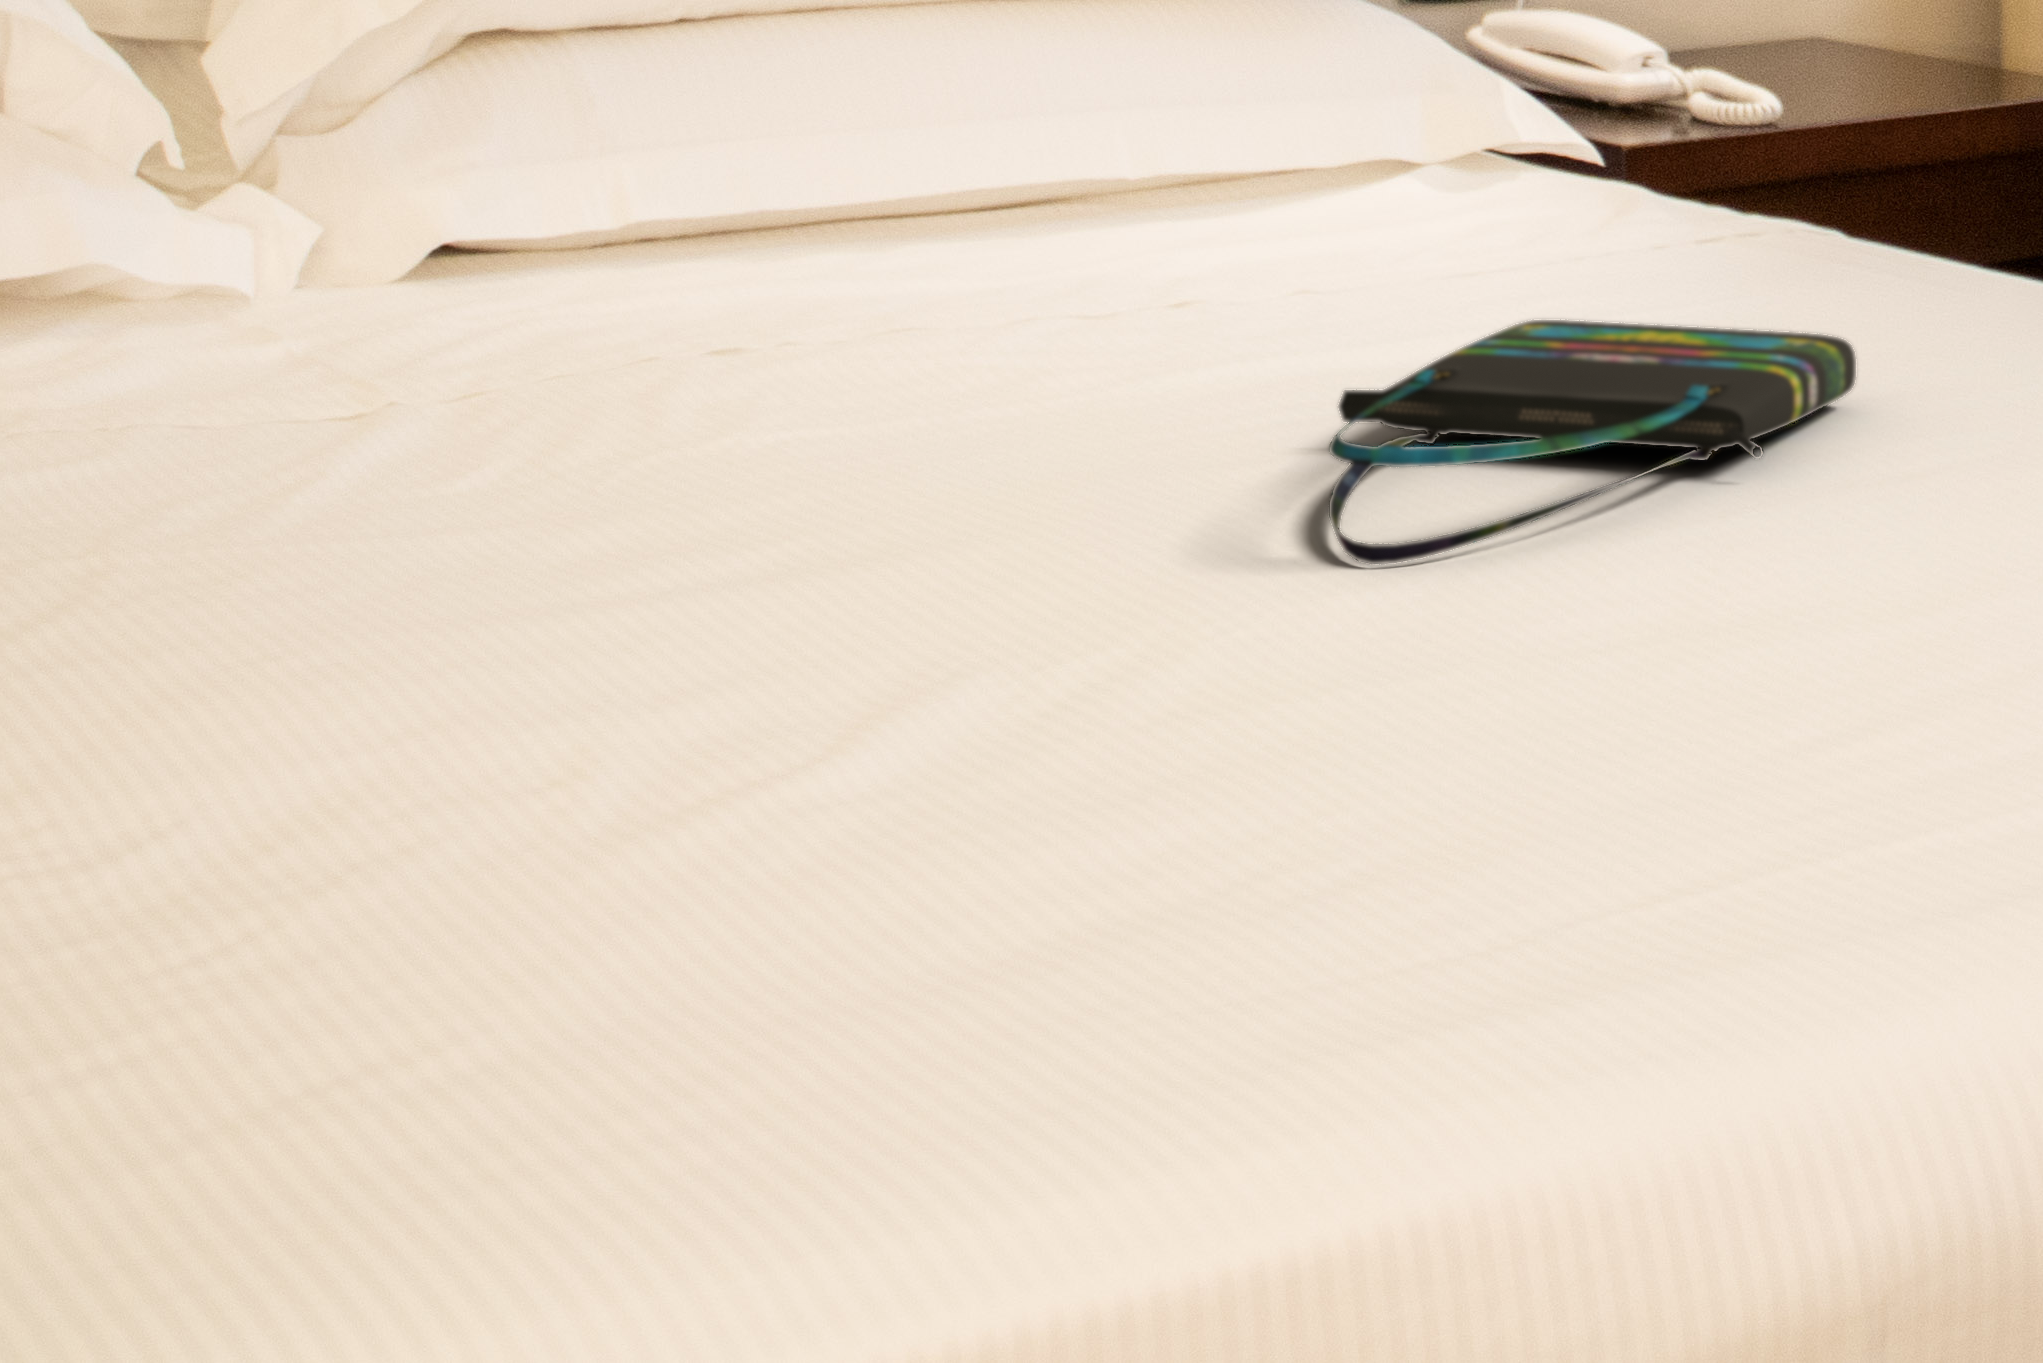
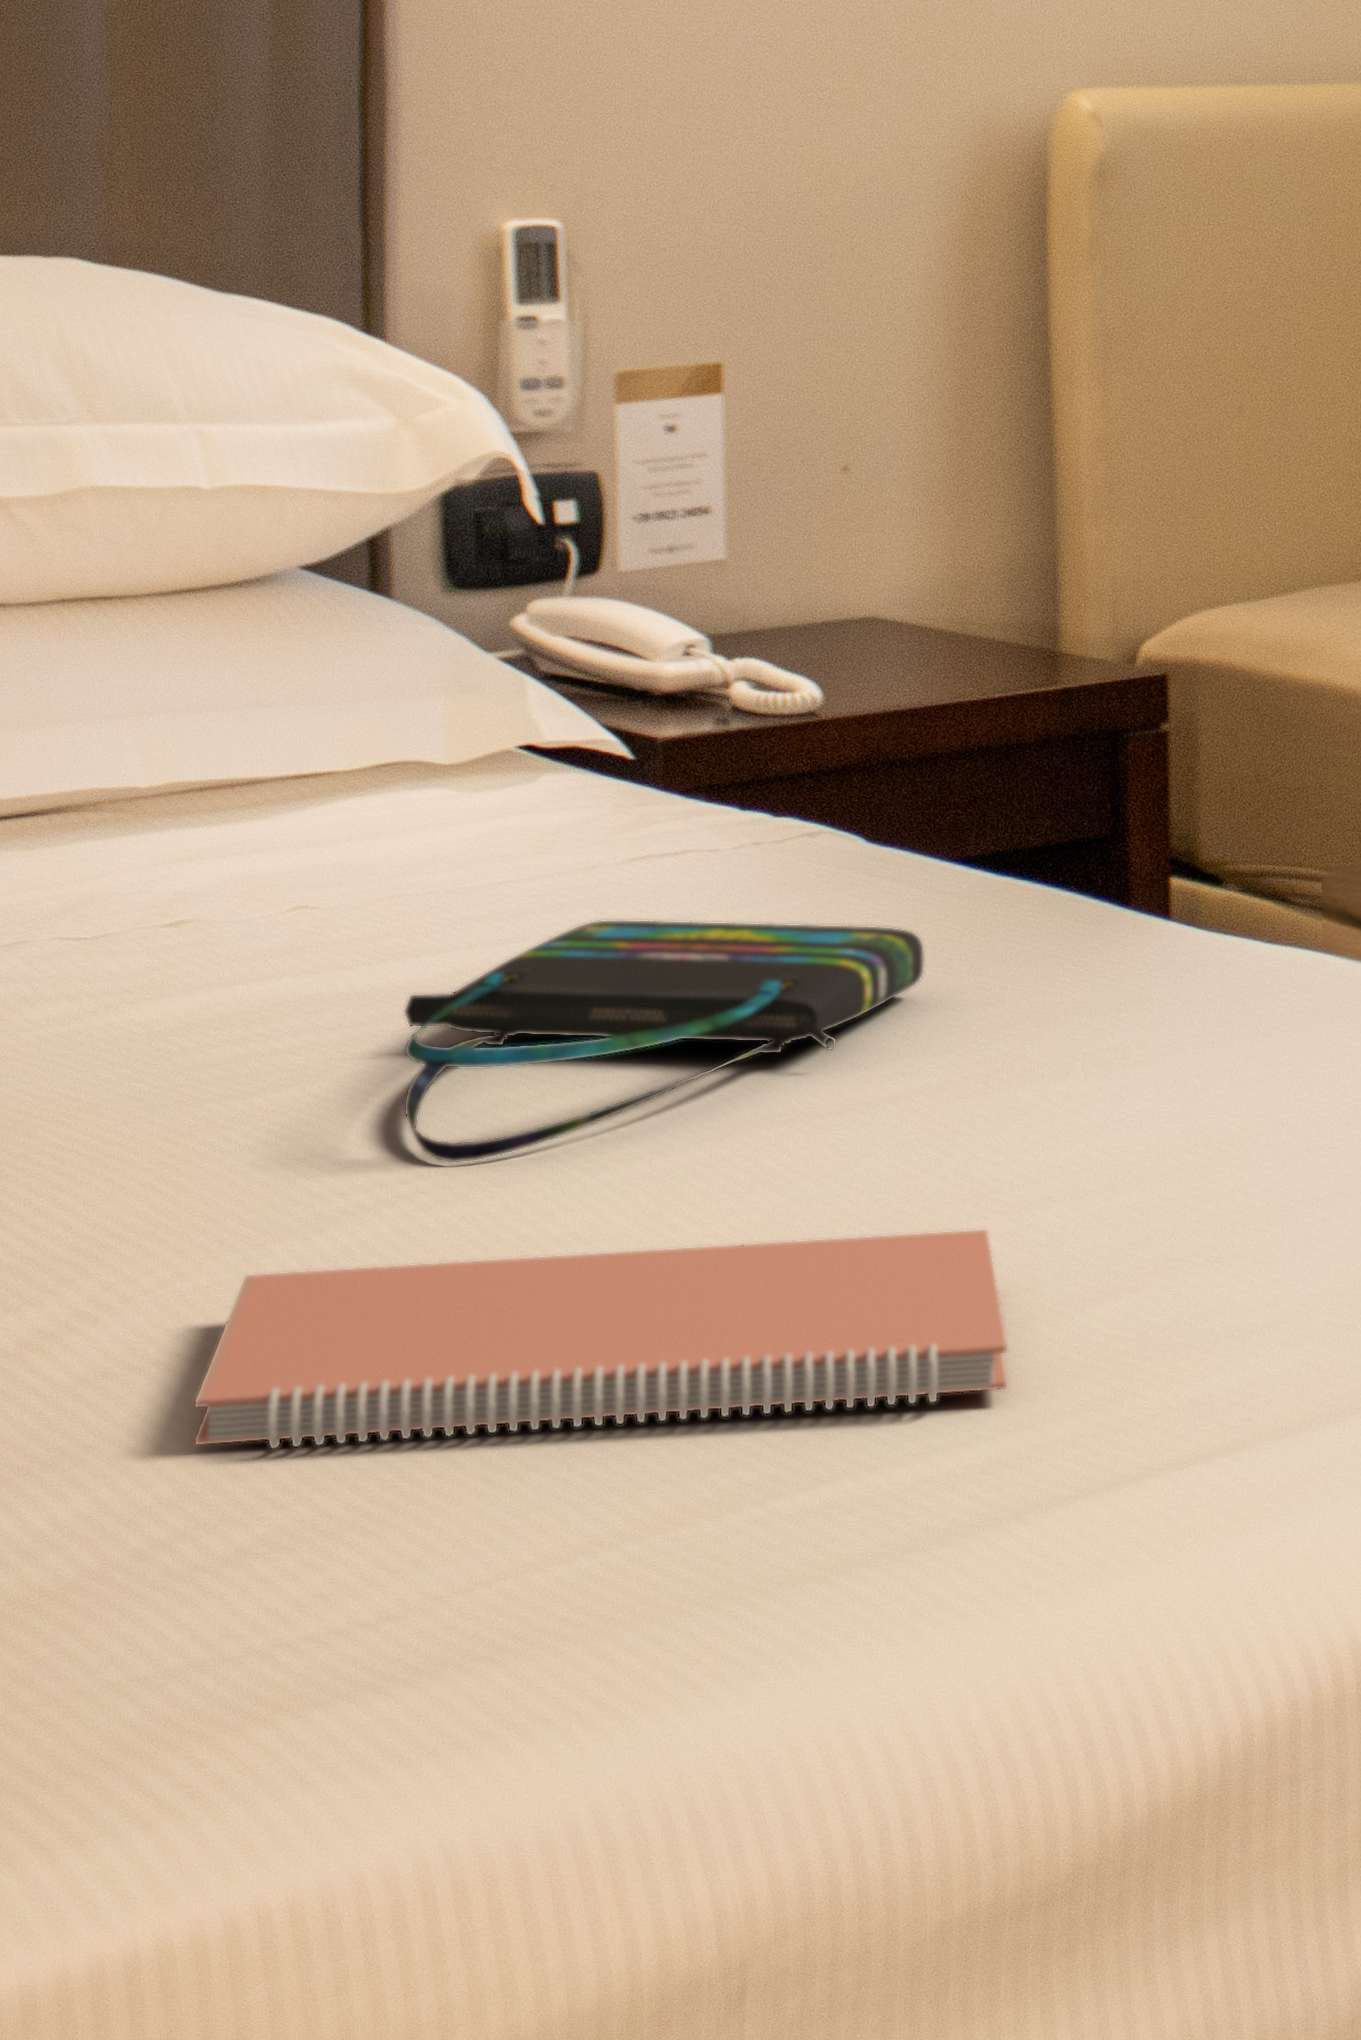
notebook: none [1076,659,1920,869] -> present [195,1230,1007,1449]

